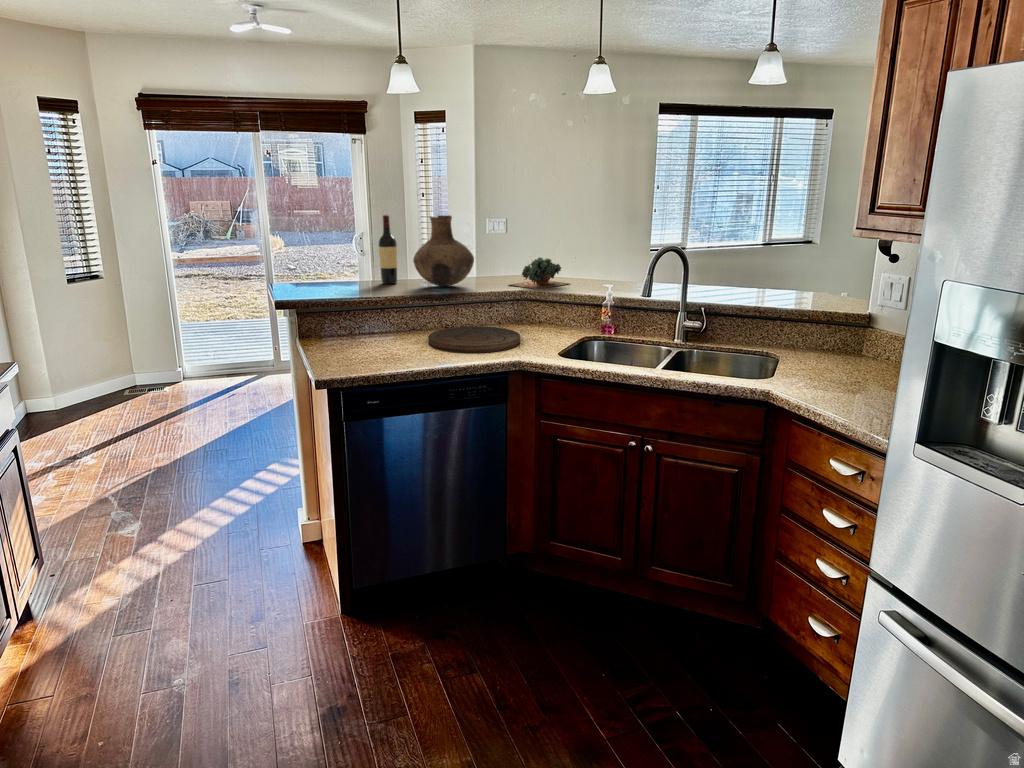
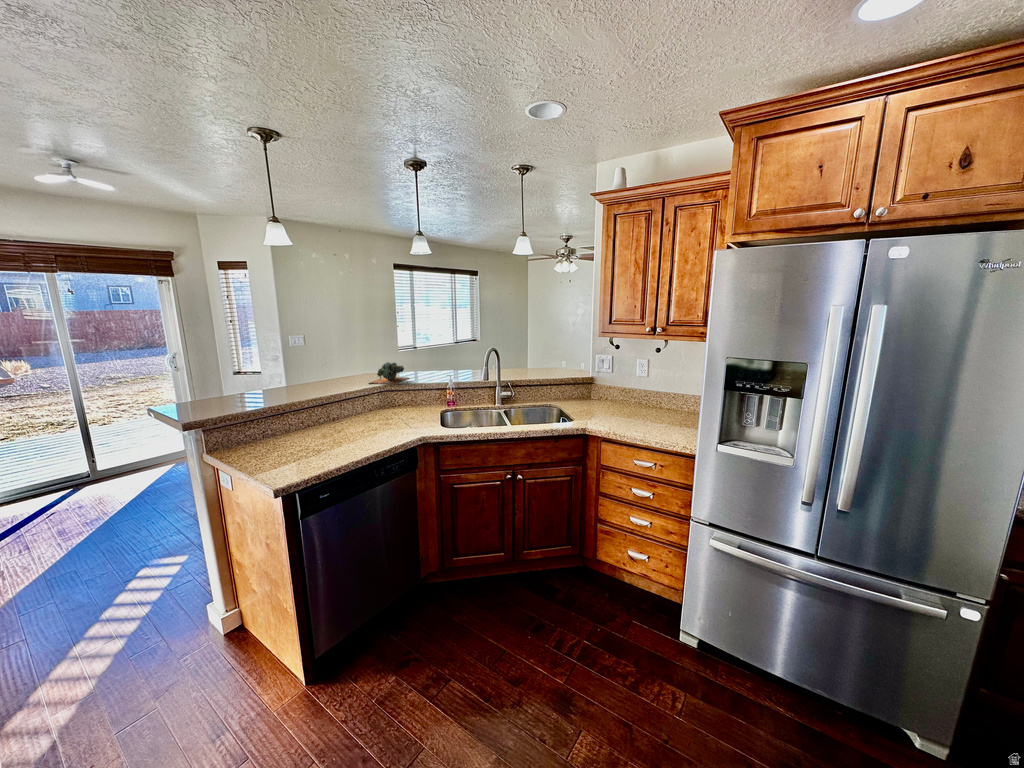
wine bottle: present [379,215,397,284] -> none [255,340,275,394]
vase: present [413,215,474,286] -> none [292,337,343,390]
cutting board: present [428,326,520,353] -> none [334,415,406,439]

